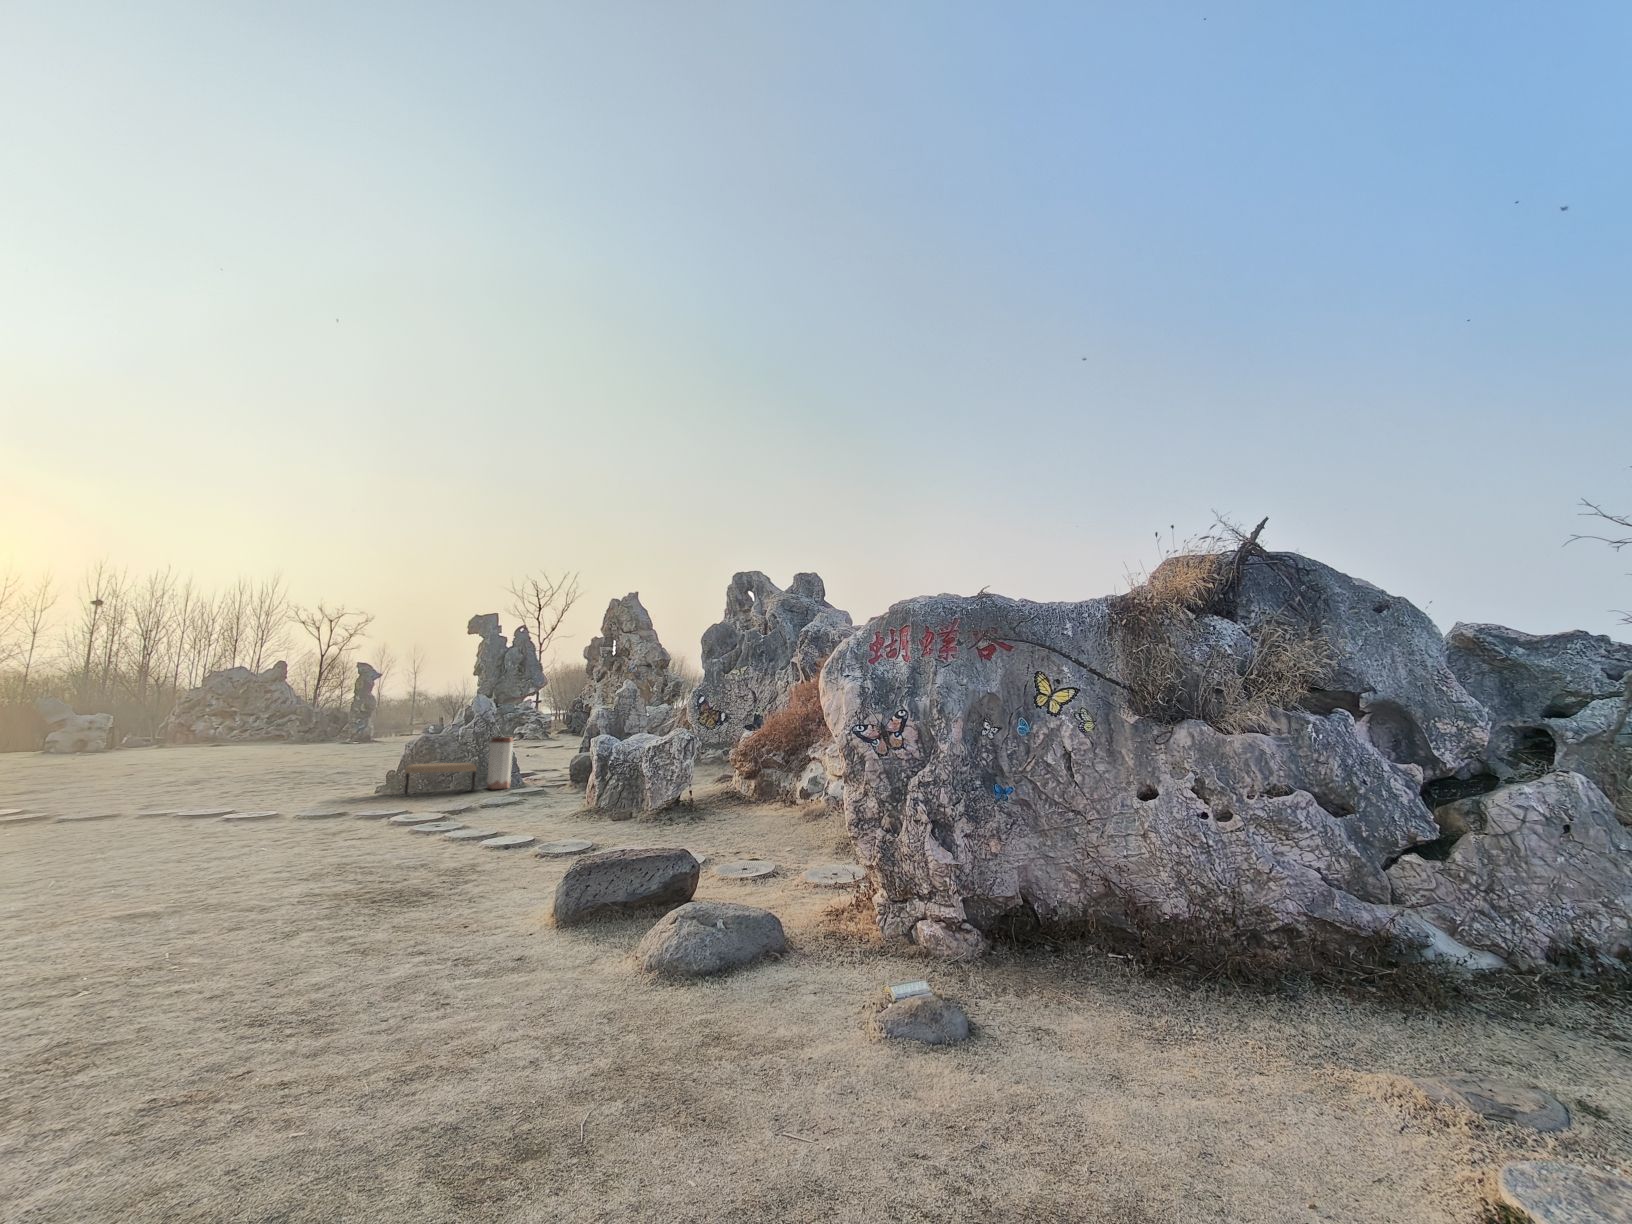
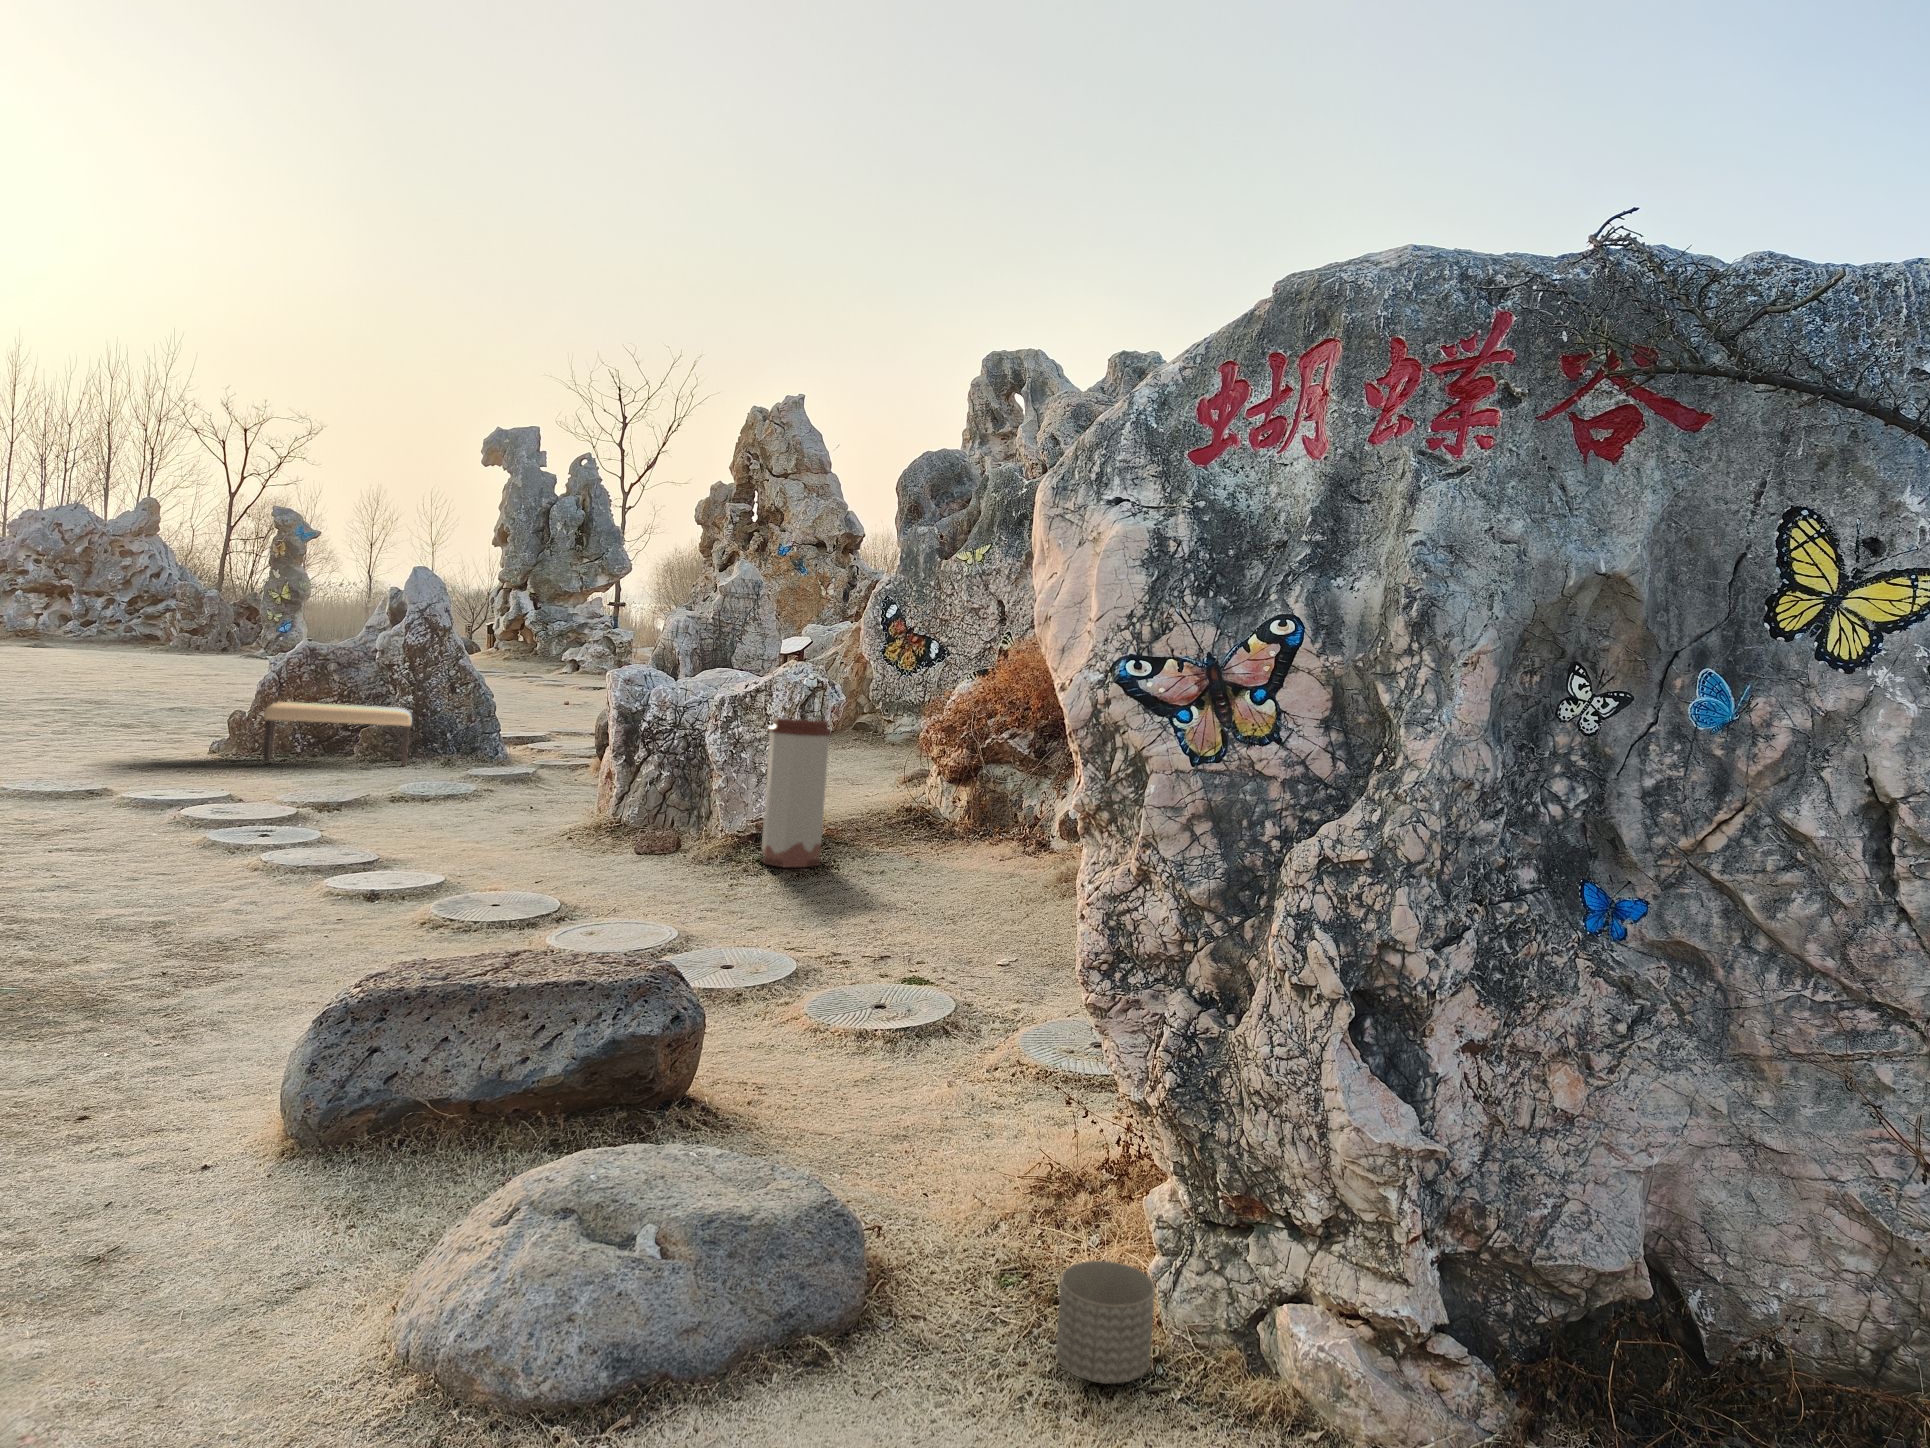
trash can: present [487,737,514,789] -> present [761,717,831,867]
planter: none [851,920,881,956] -> present [1056,1261,1155,1384]

